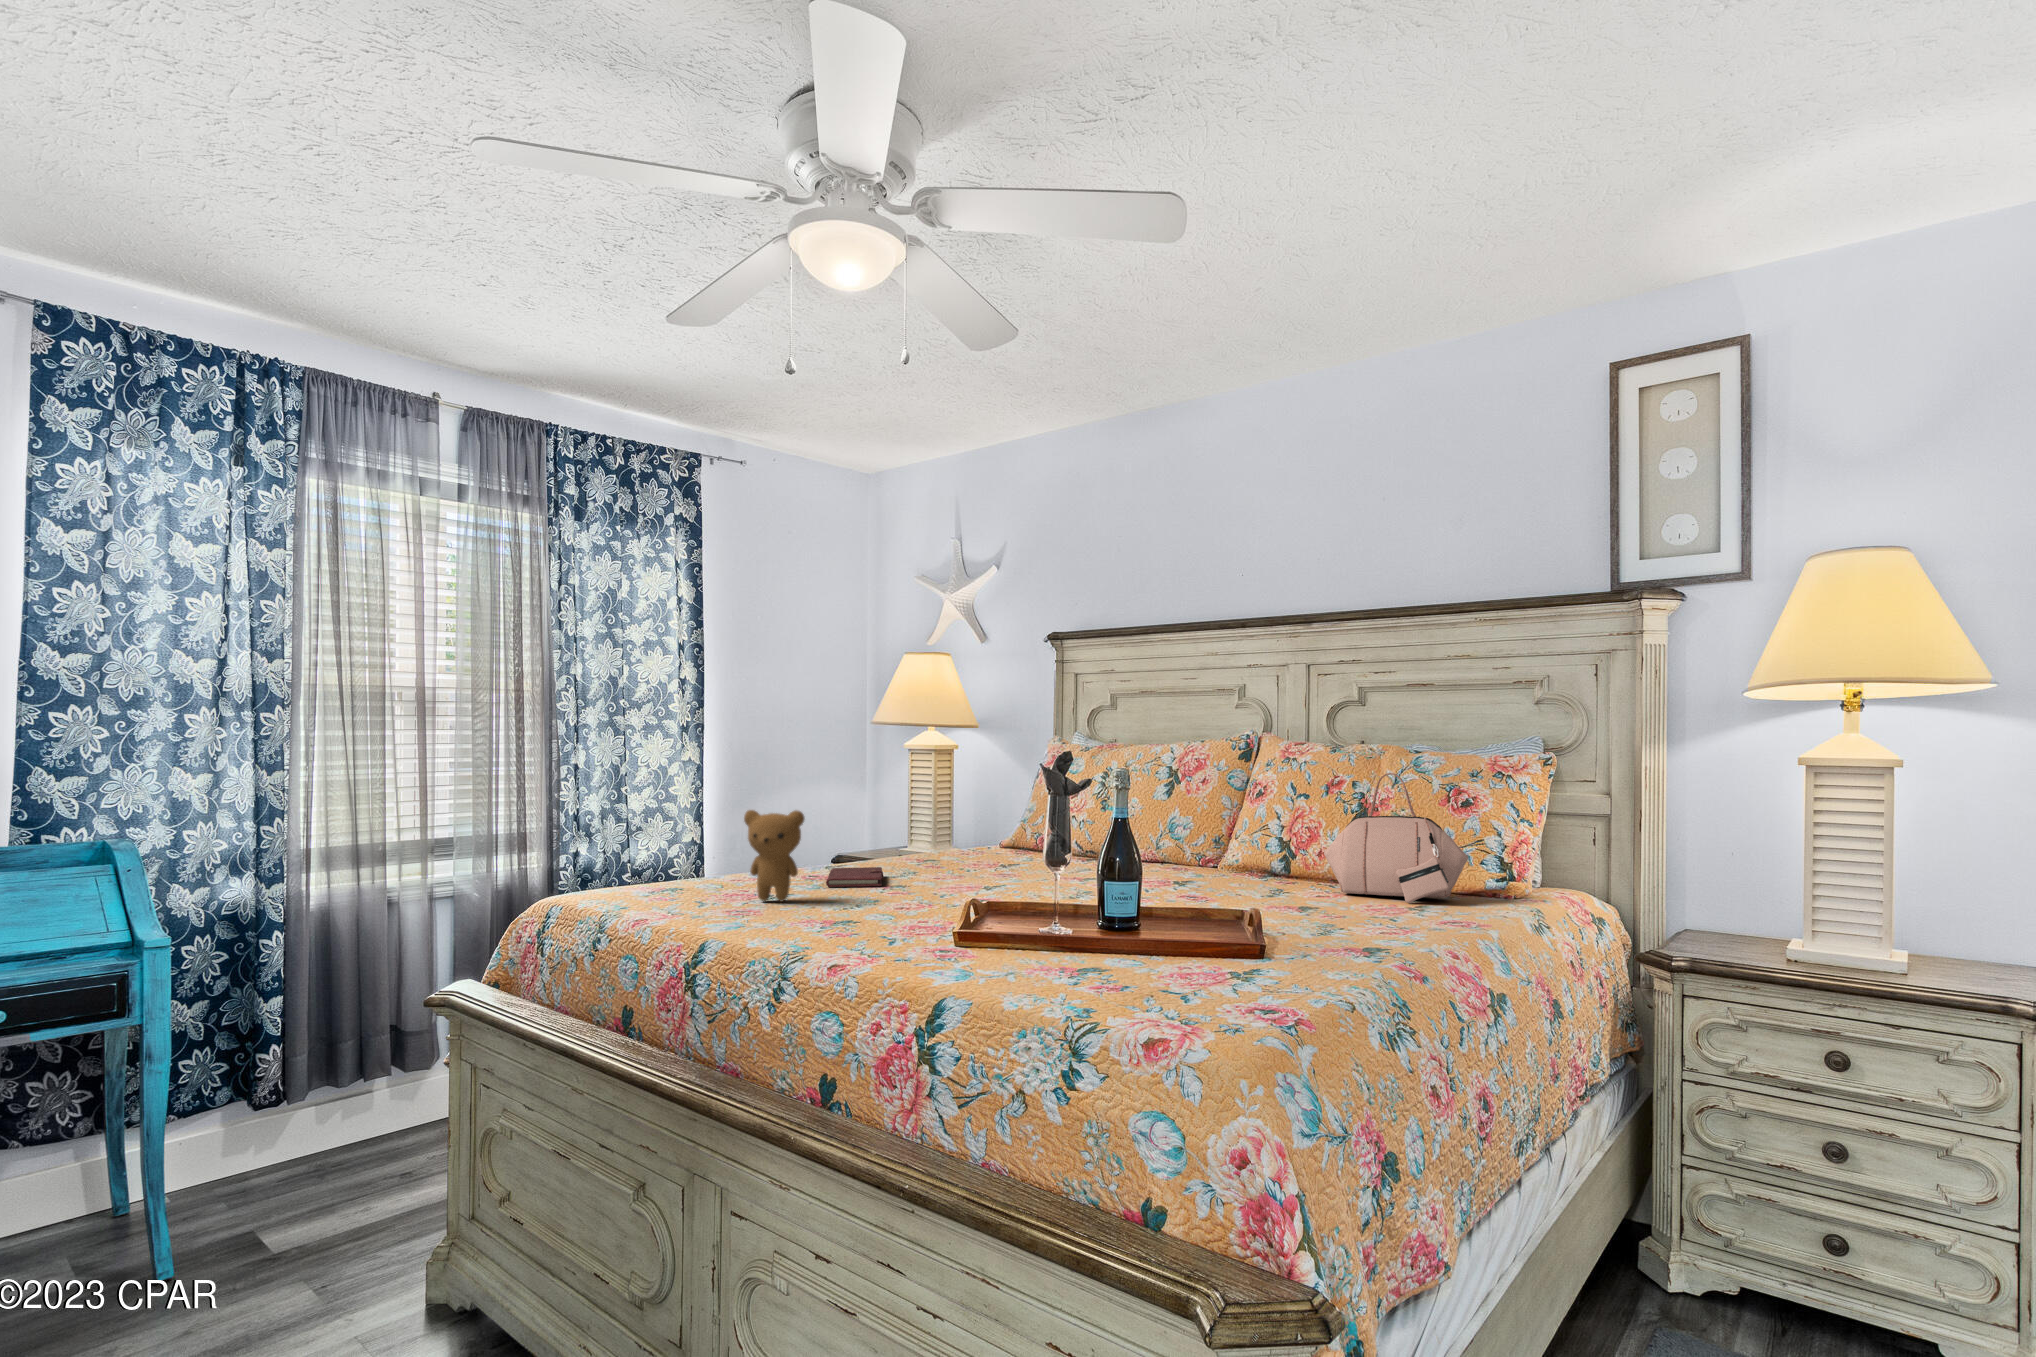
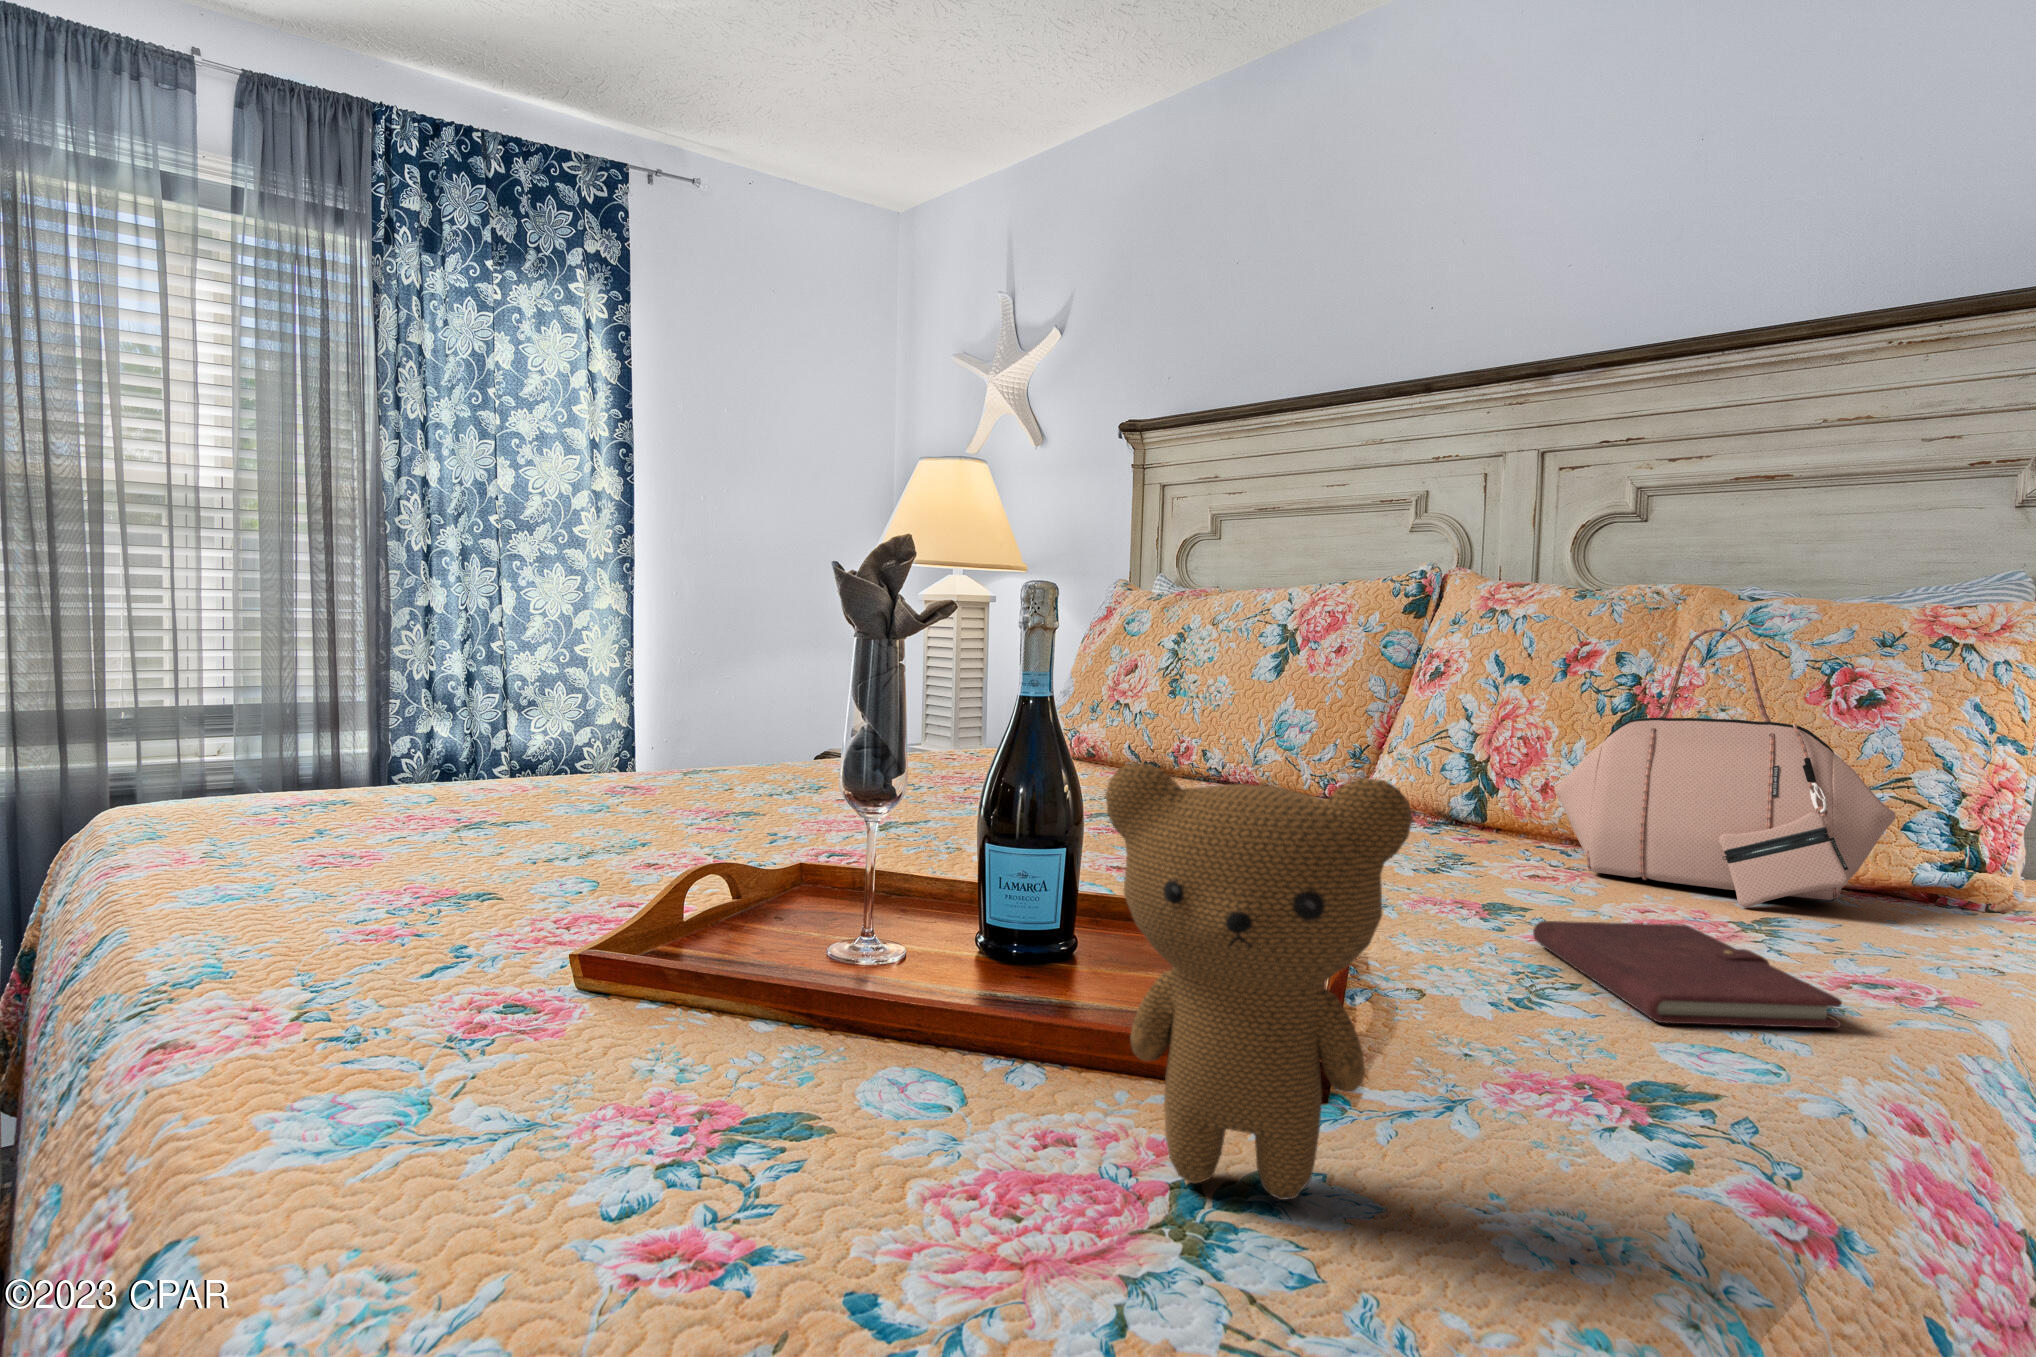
teddy bear: present [744,810,805,902] -> present [1105,763,1413,1200]
notebook: present [826,867,883,887] -> present [1533,921,1842,1028]

